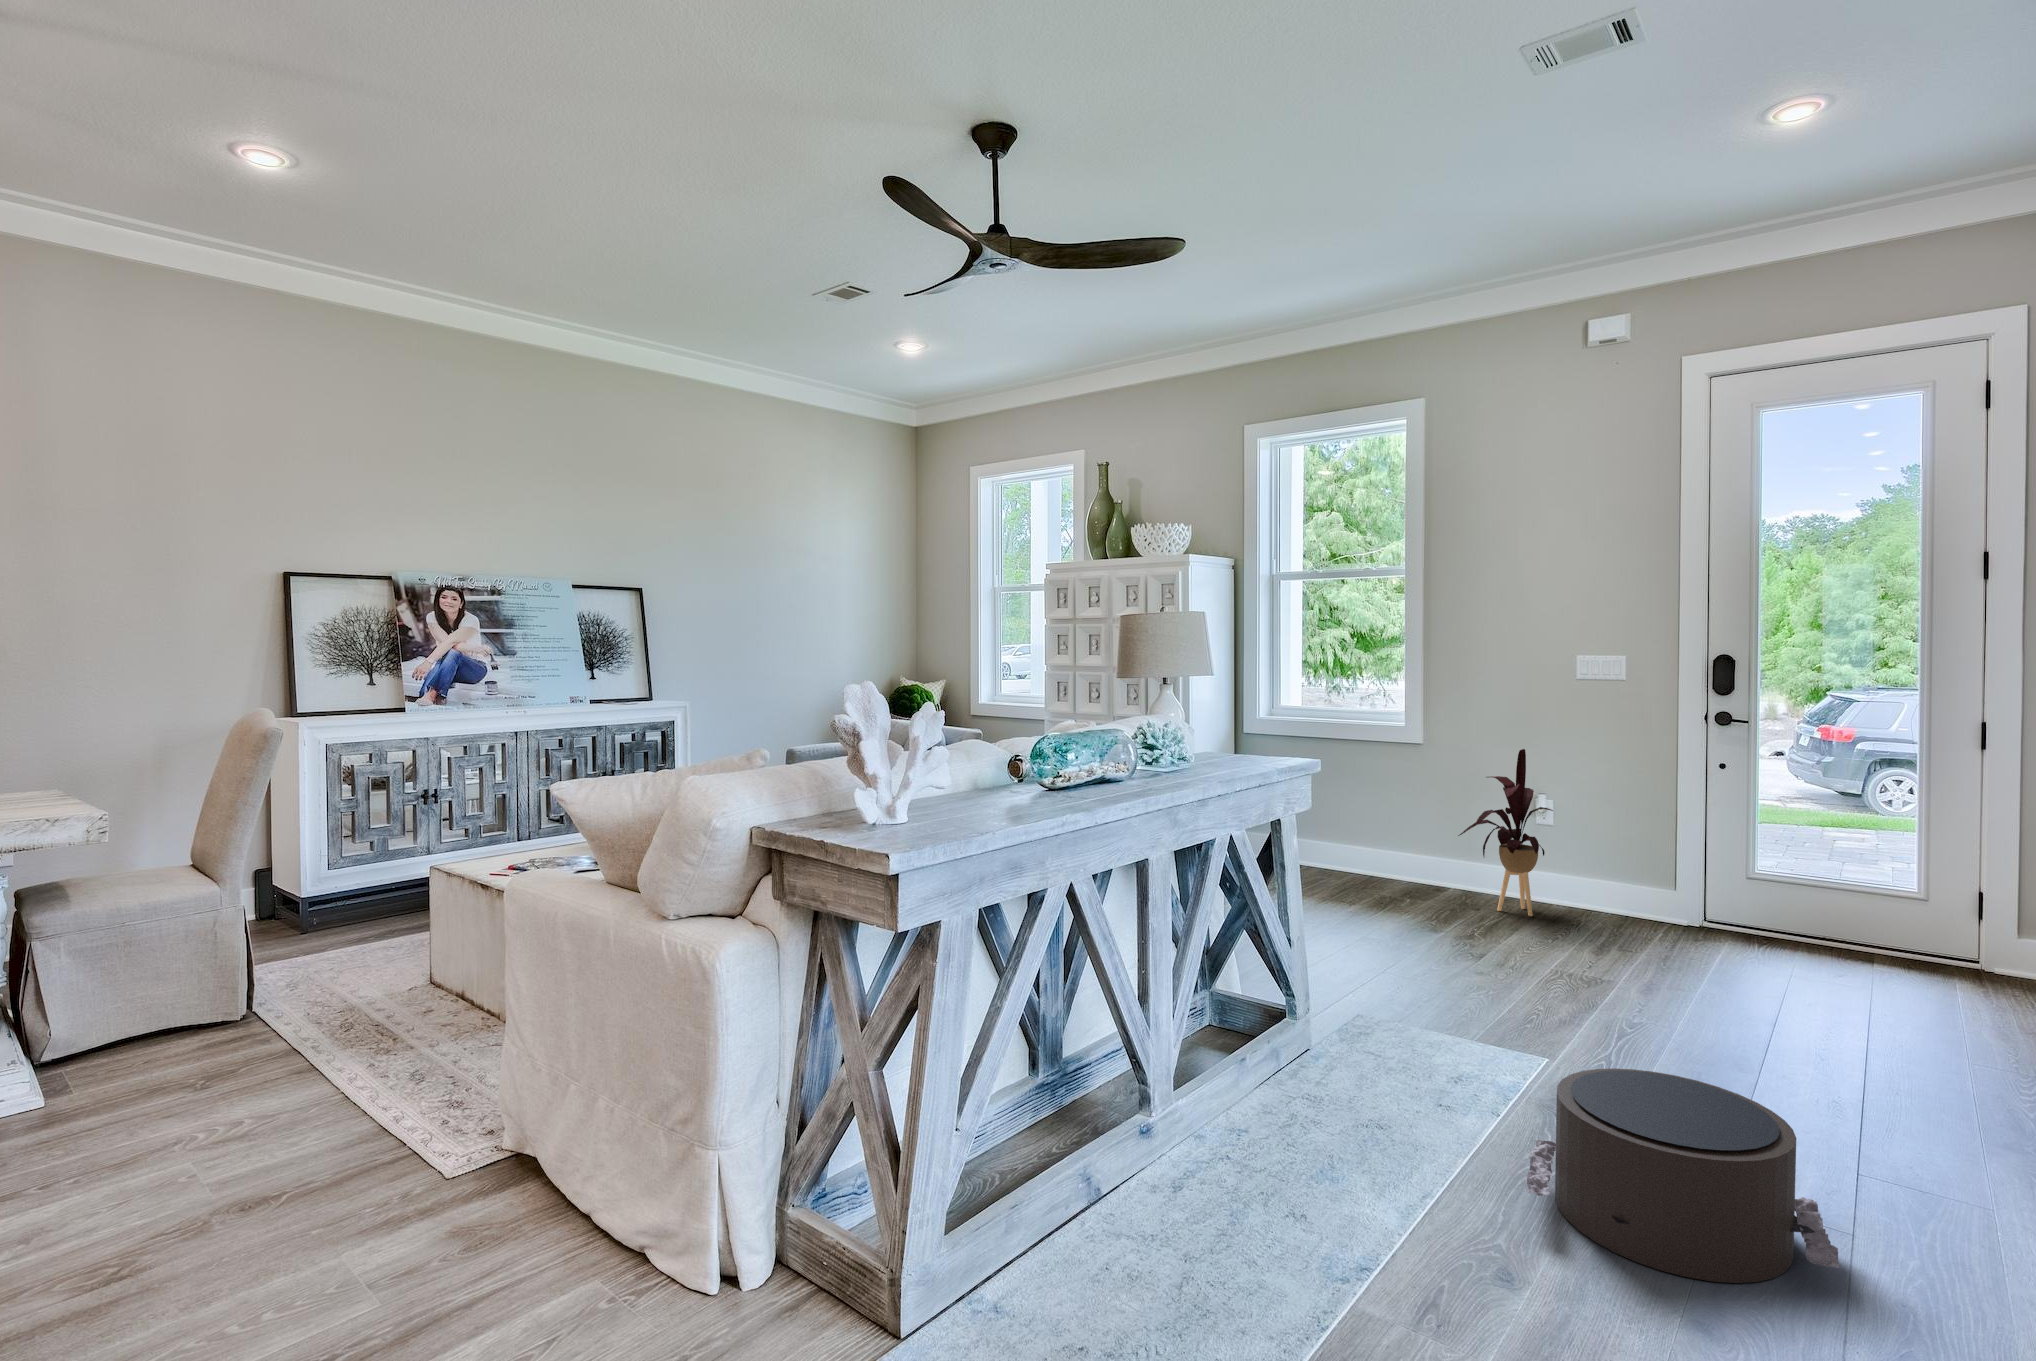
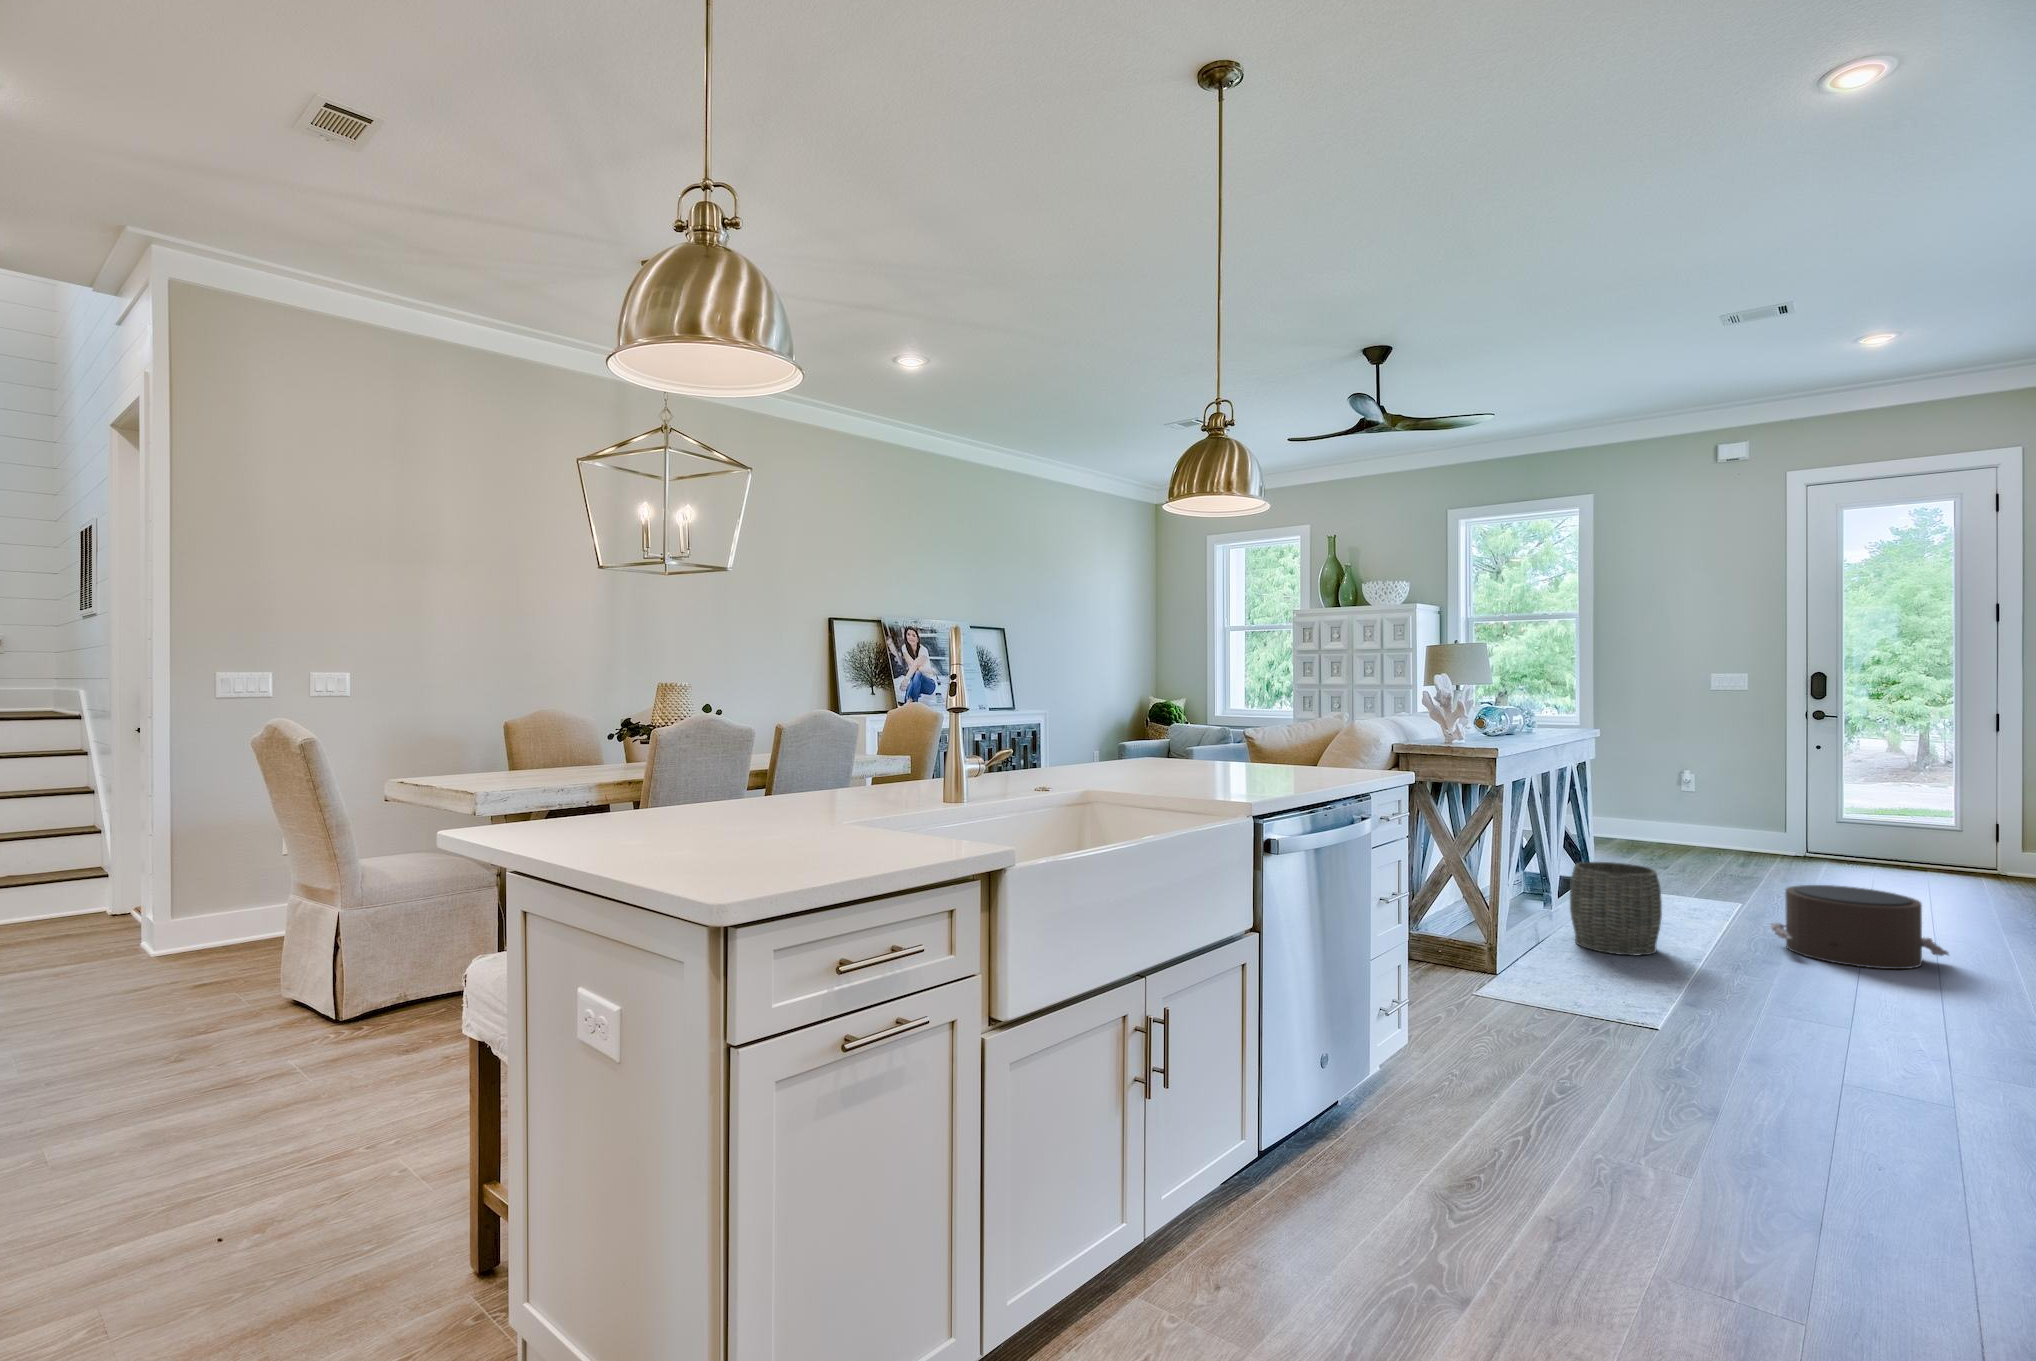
house plant: present [1458,749,1553,916] -> none [1630,737,1701,852]
woven basket: none [1165,1020,1317,1224] -> present [1570,862,1662,955]

